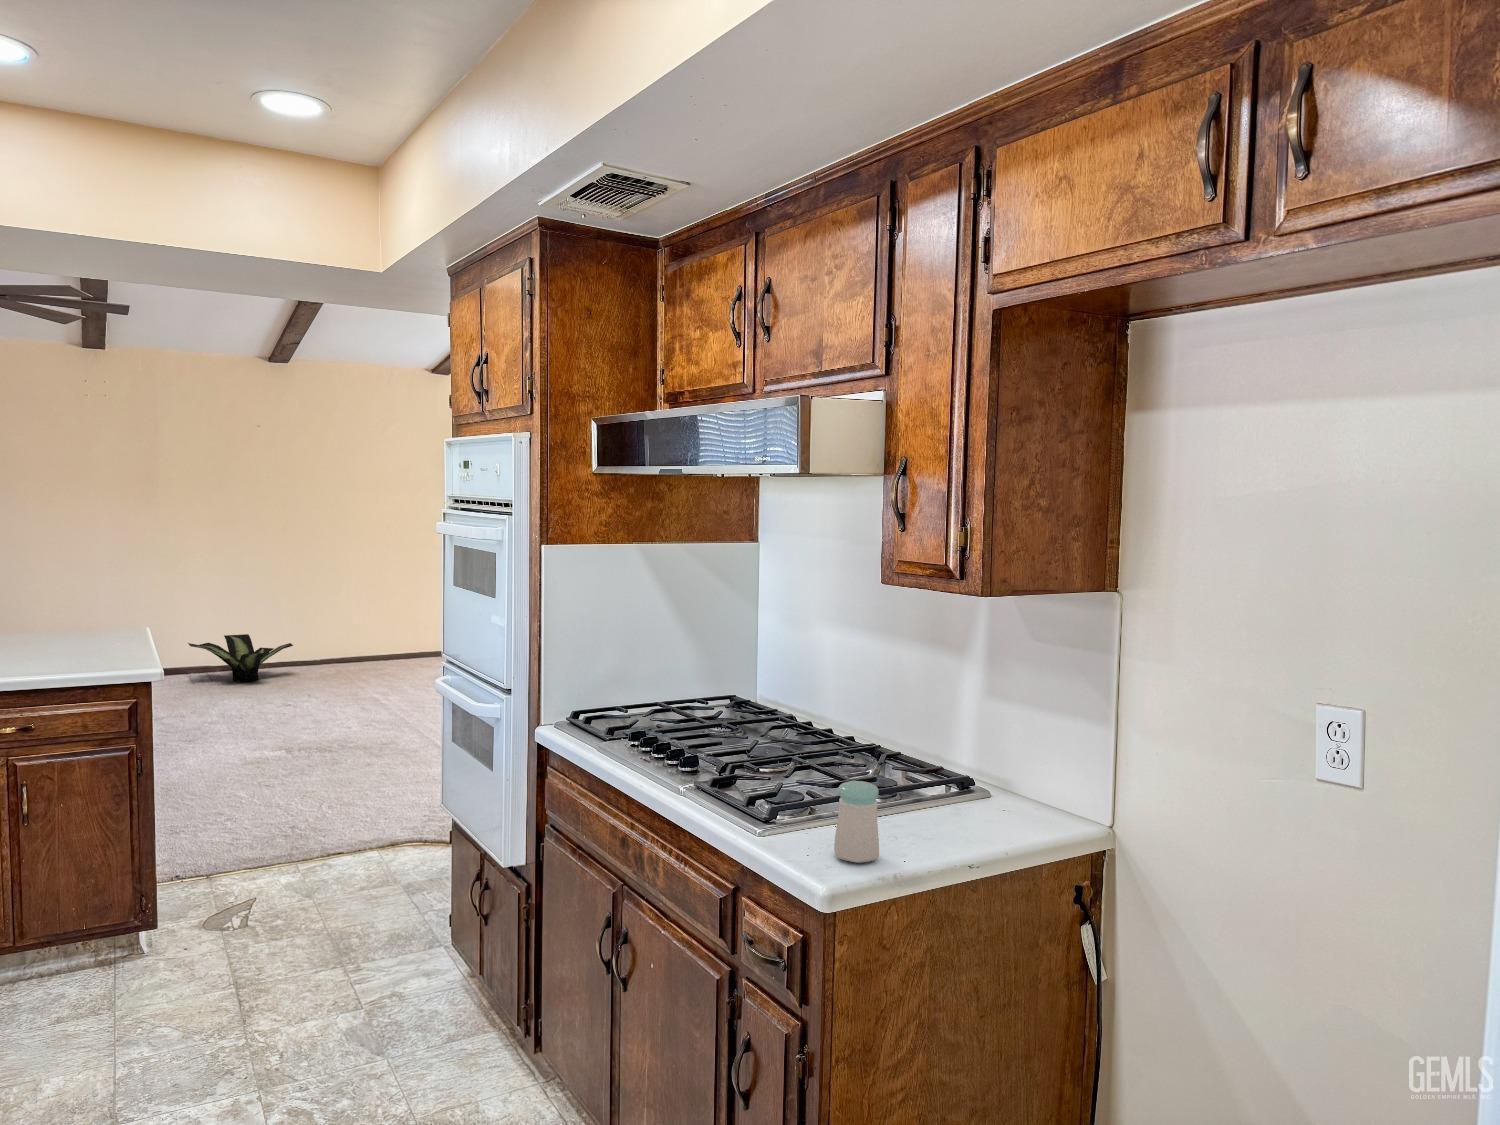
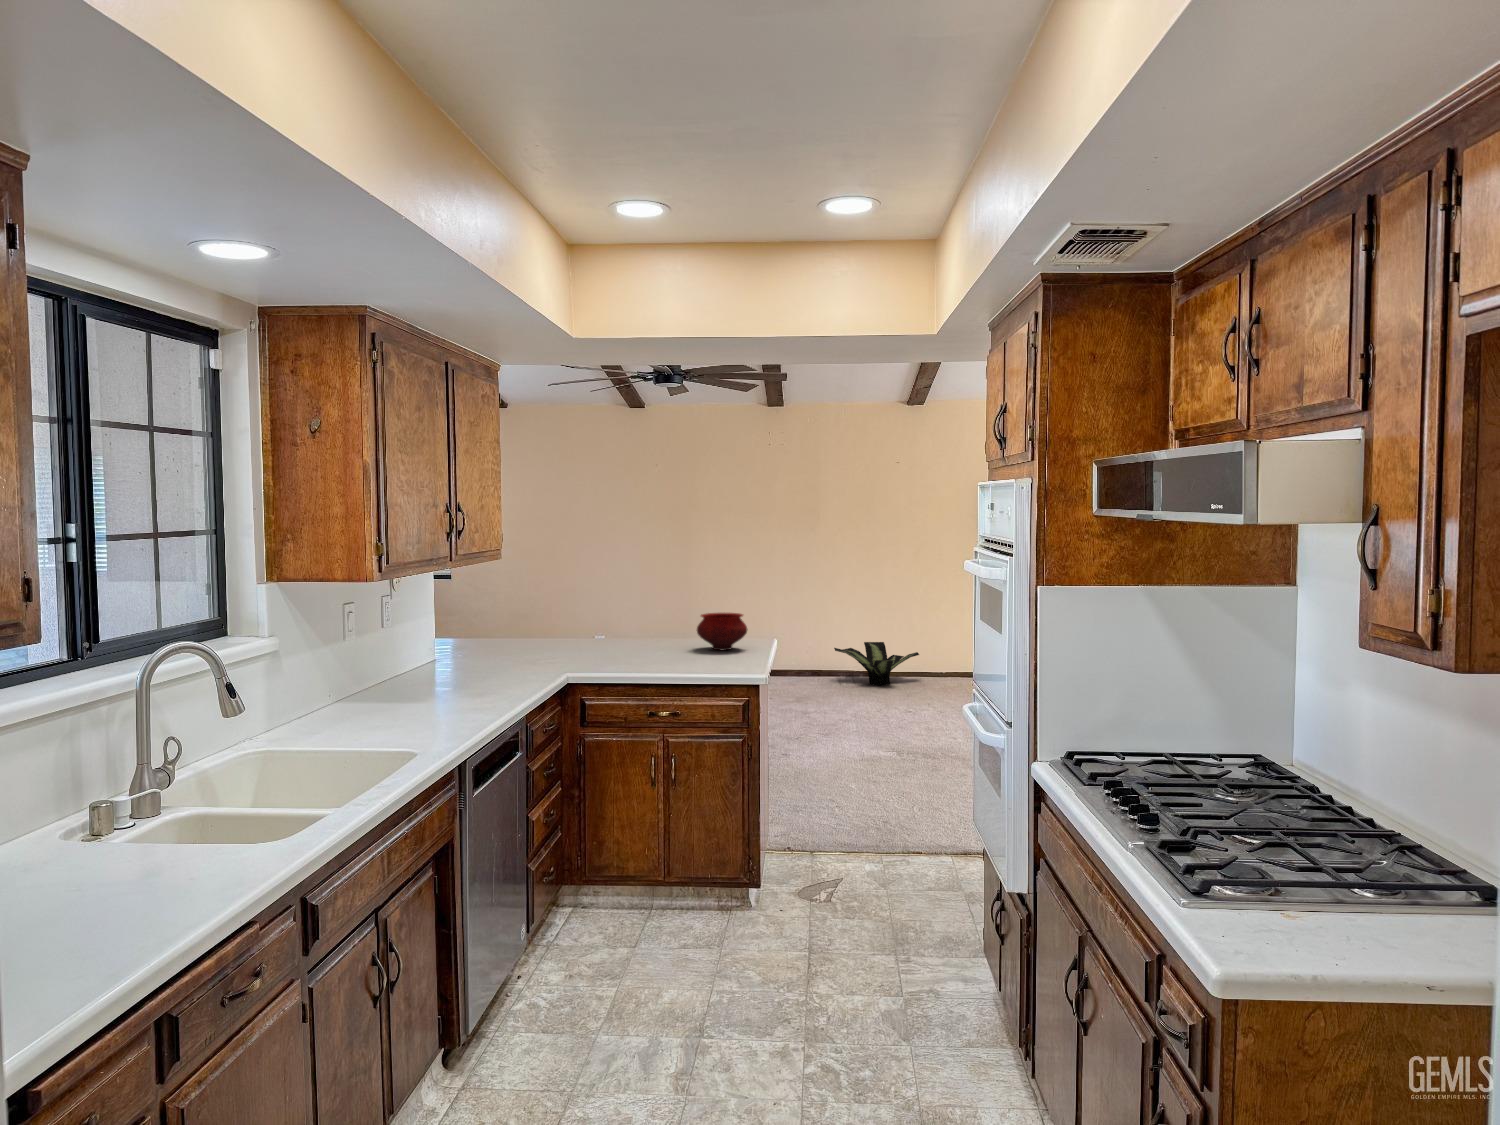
bowl: none [45,596,121,643] -> present [697,613,748,650]
salt shaker: present [834,781,879,863] -> none [1247,866,1303,956]

